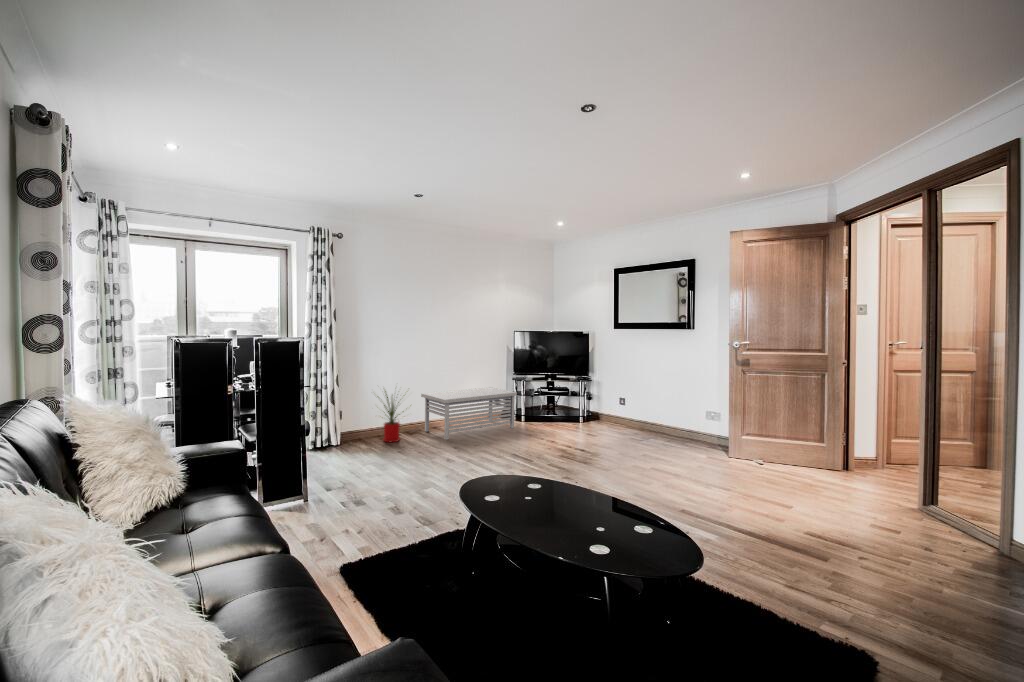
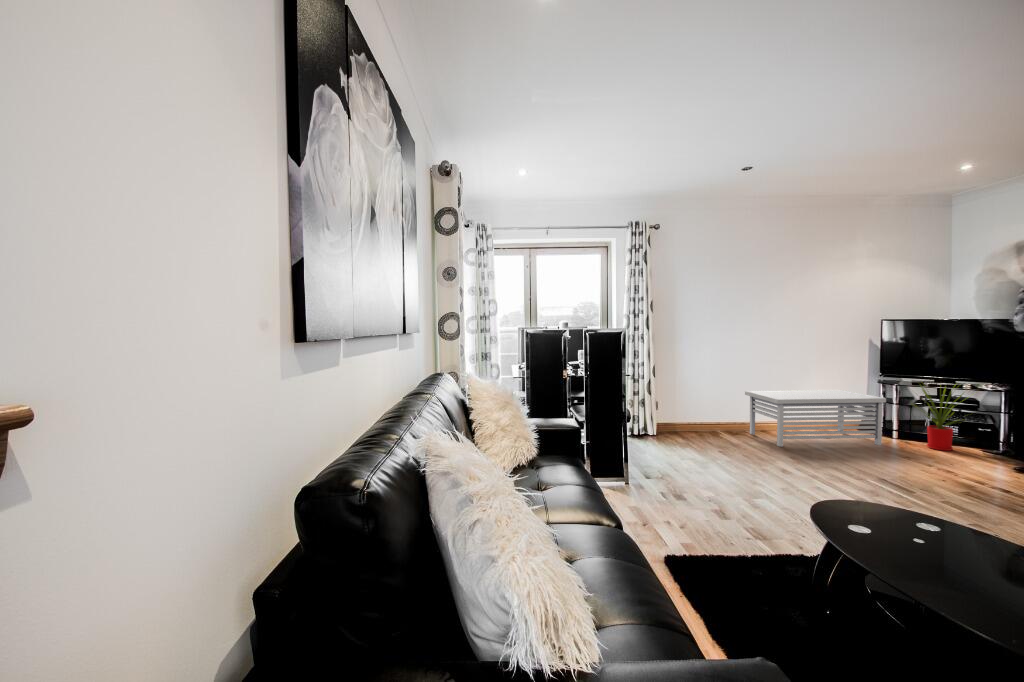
house plant: present [377,391,404,442] -> present [921,386,961,451]

